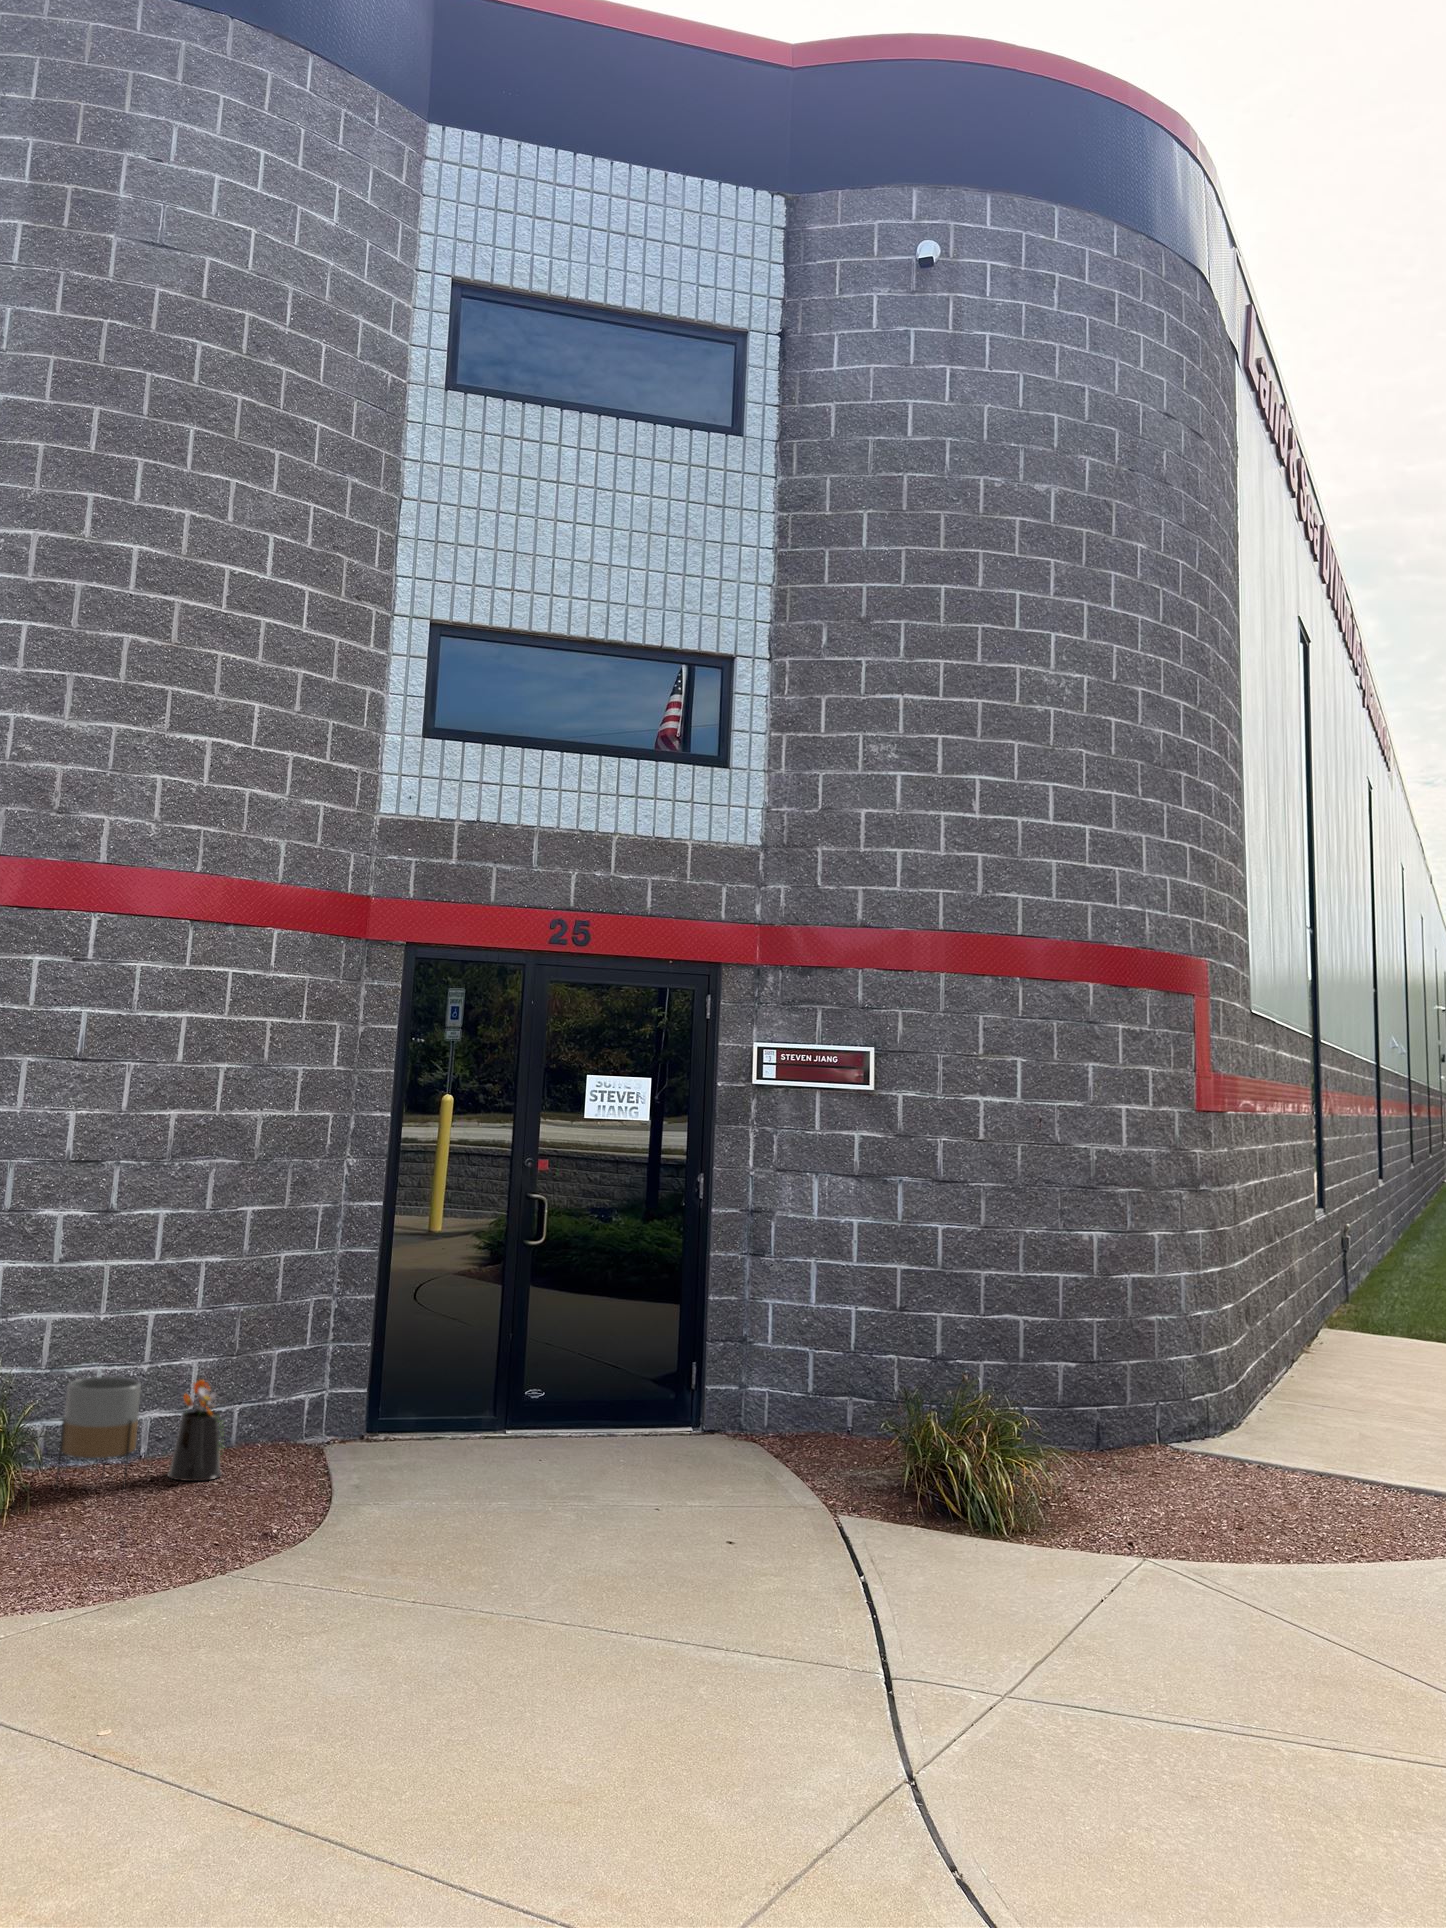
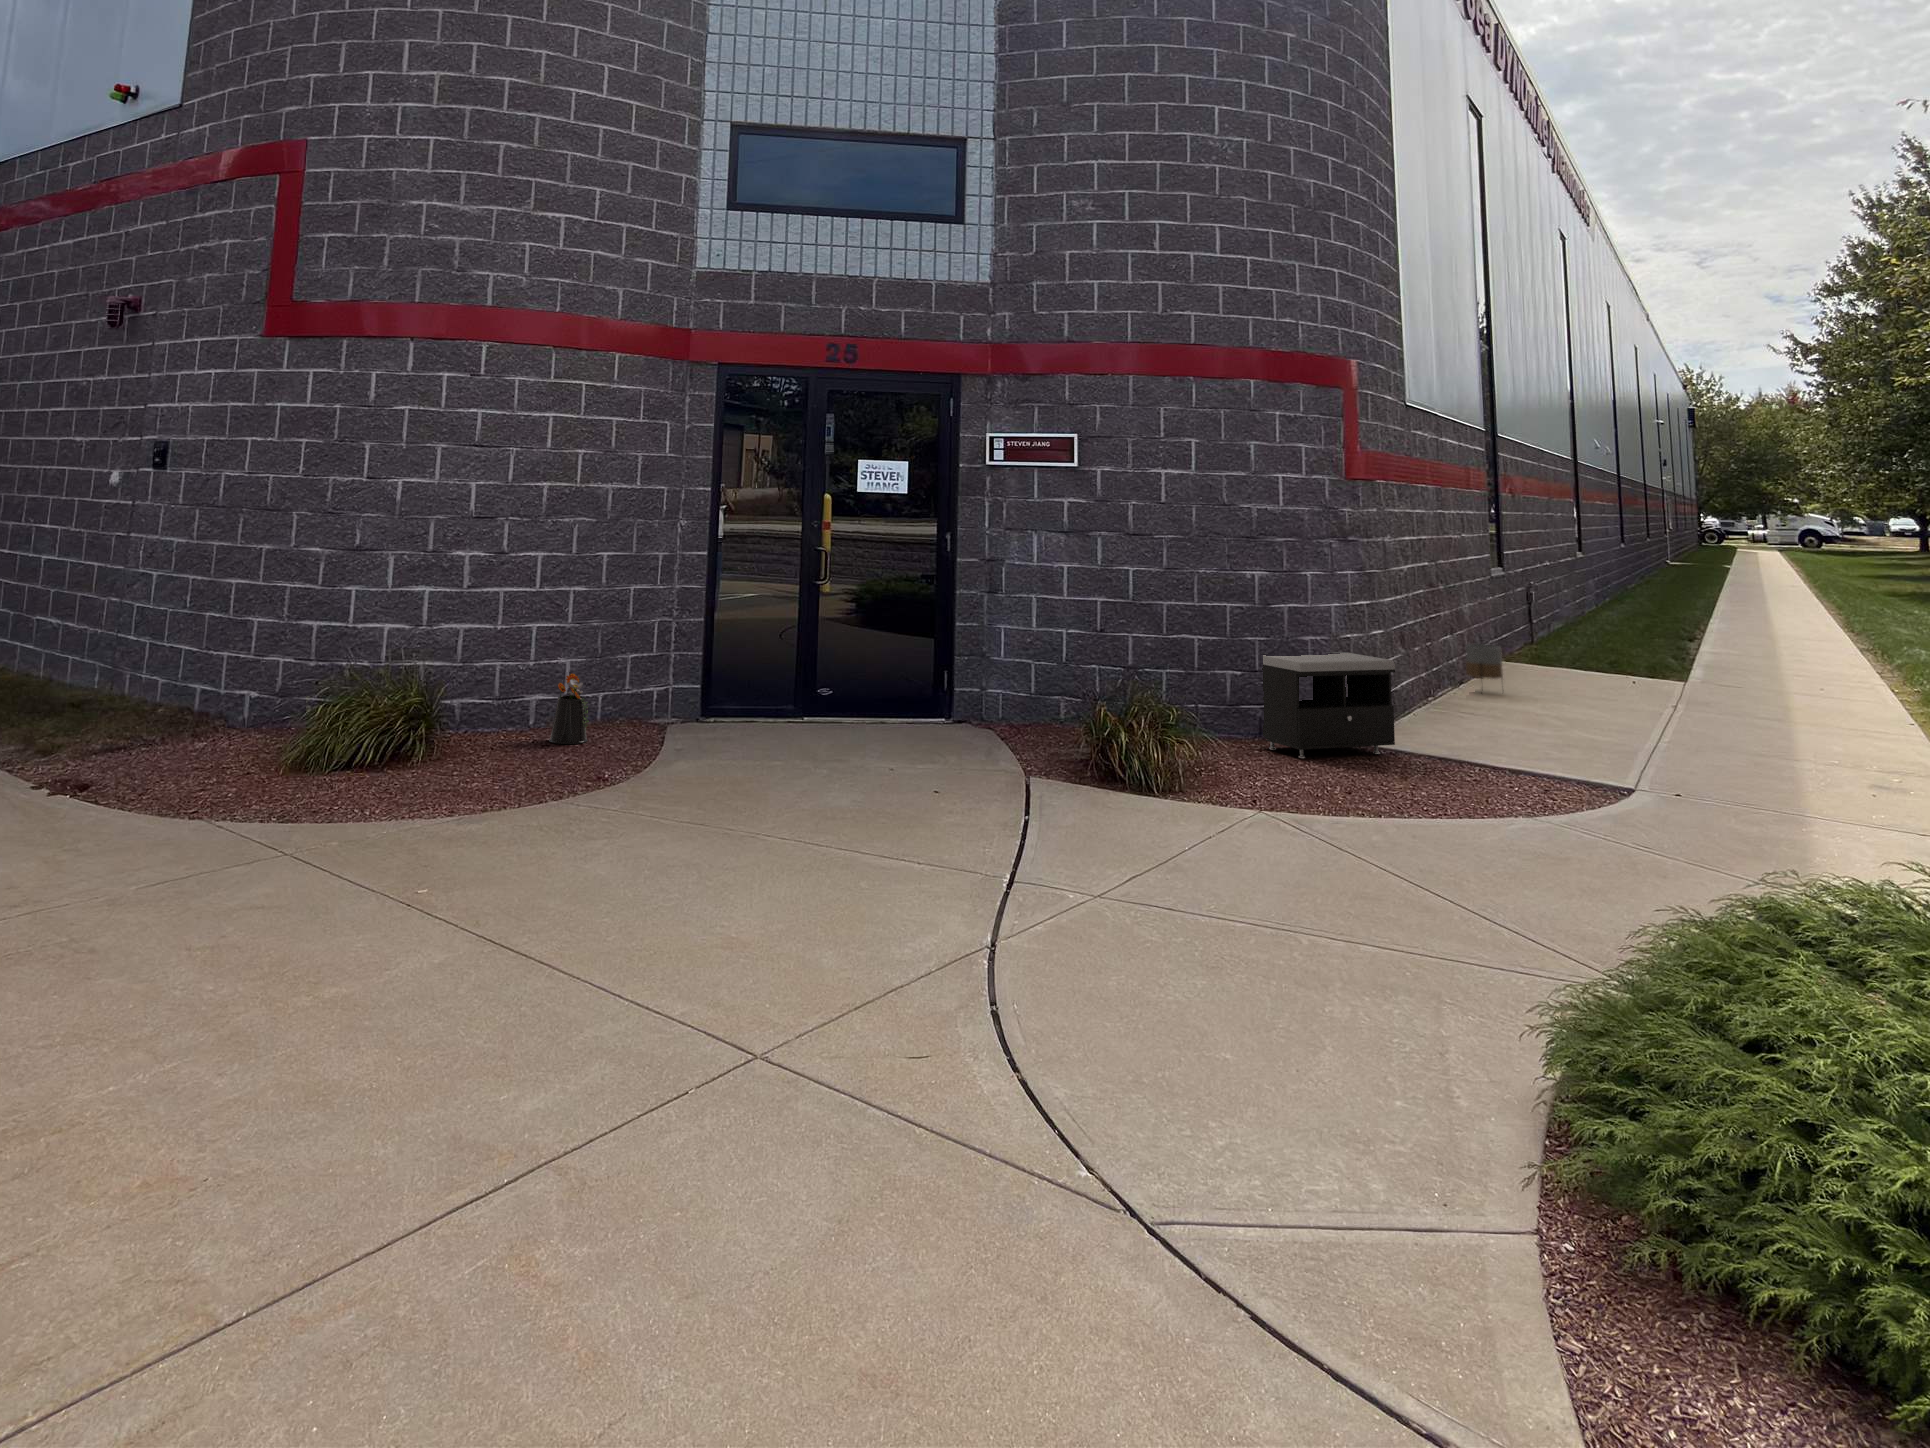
storage bench: none [1090,1335,1265,1477] -> present [1262,653,1395,758]
planter: present [56,1377,141,1490] -> present [1466,644,1503,679]

